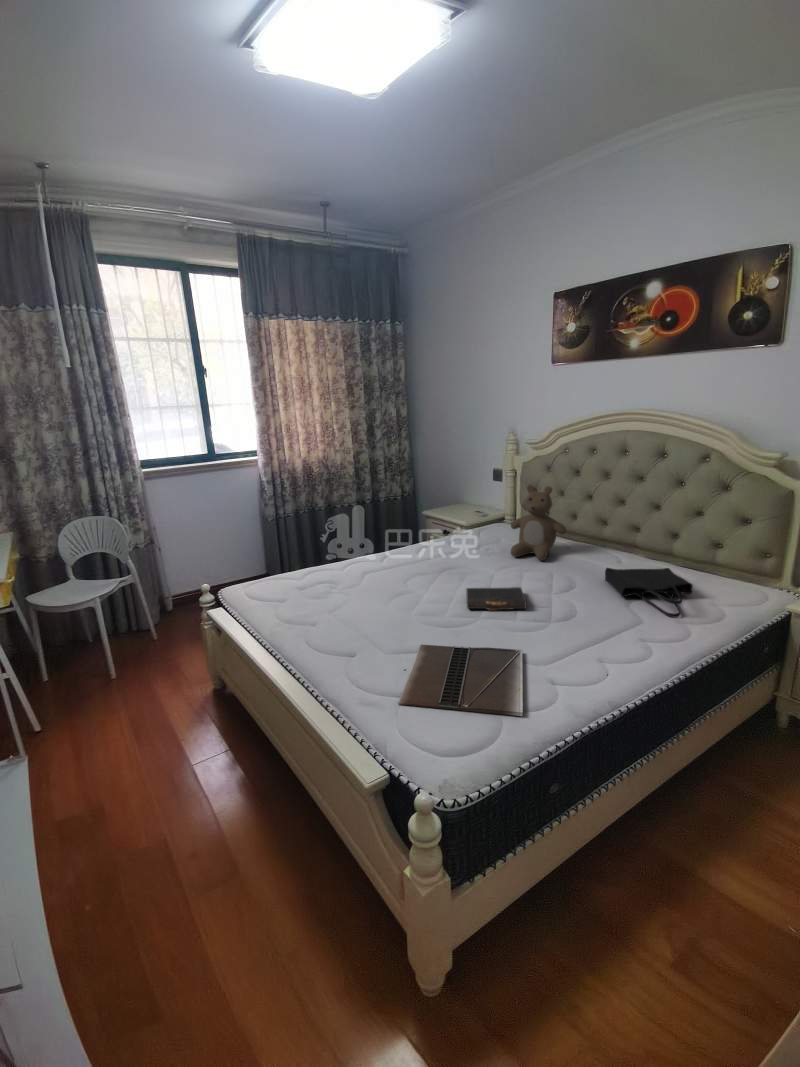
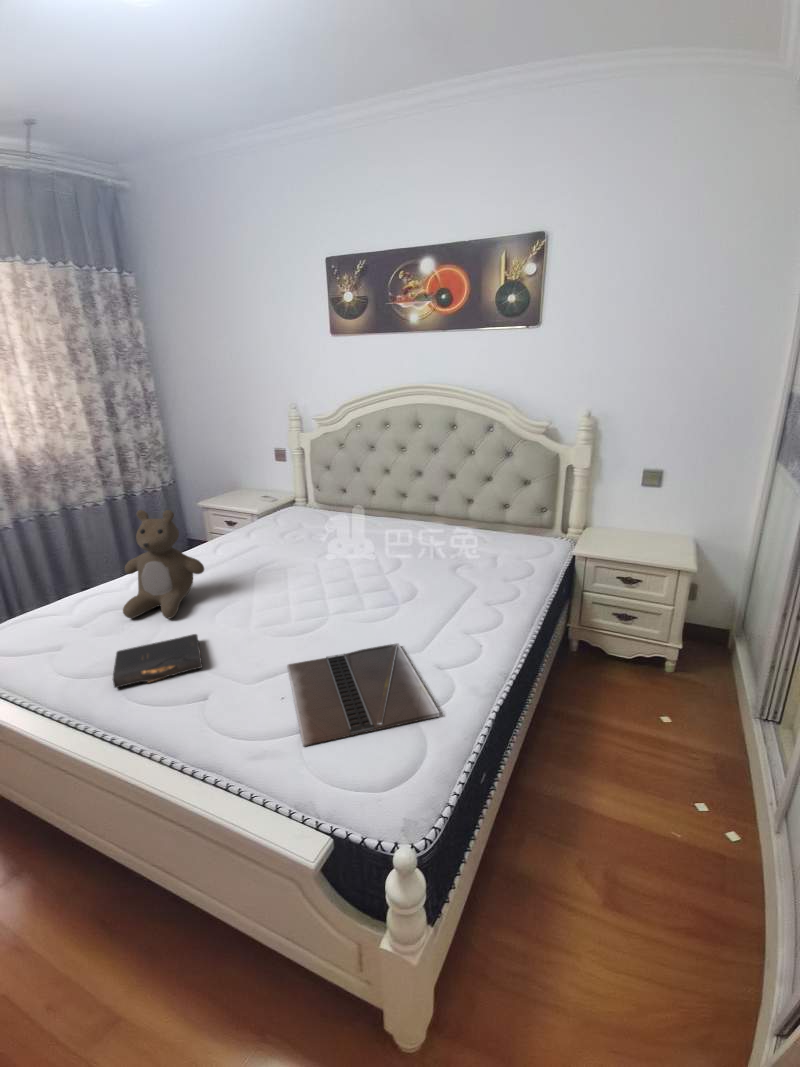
teddy bear: present [511,485,566,561] -> present [123,510,204,619]
tote bag: present [605,568,693,617] -> none [428,532,508,578]
book: present [466,587,526,610] -> present [113,634,202,688]

